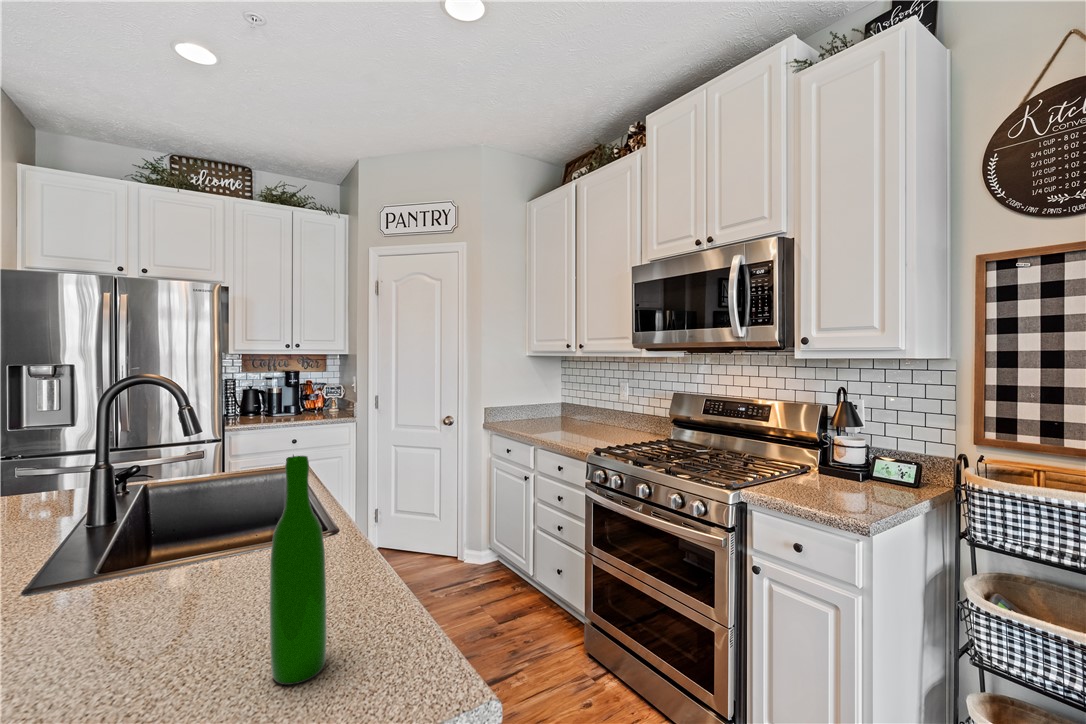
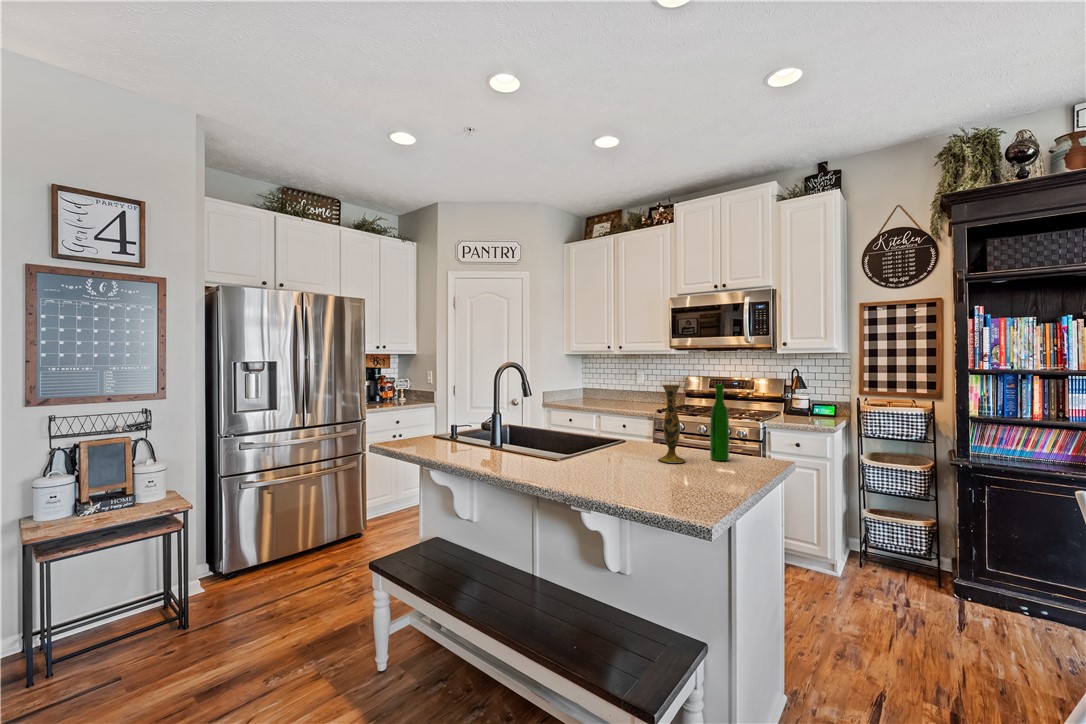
vase: none [133,448,221,676] -> present [658,385,685,463]

